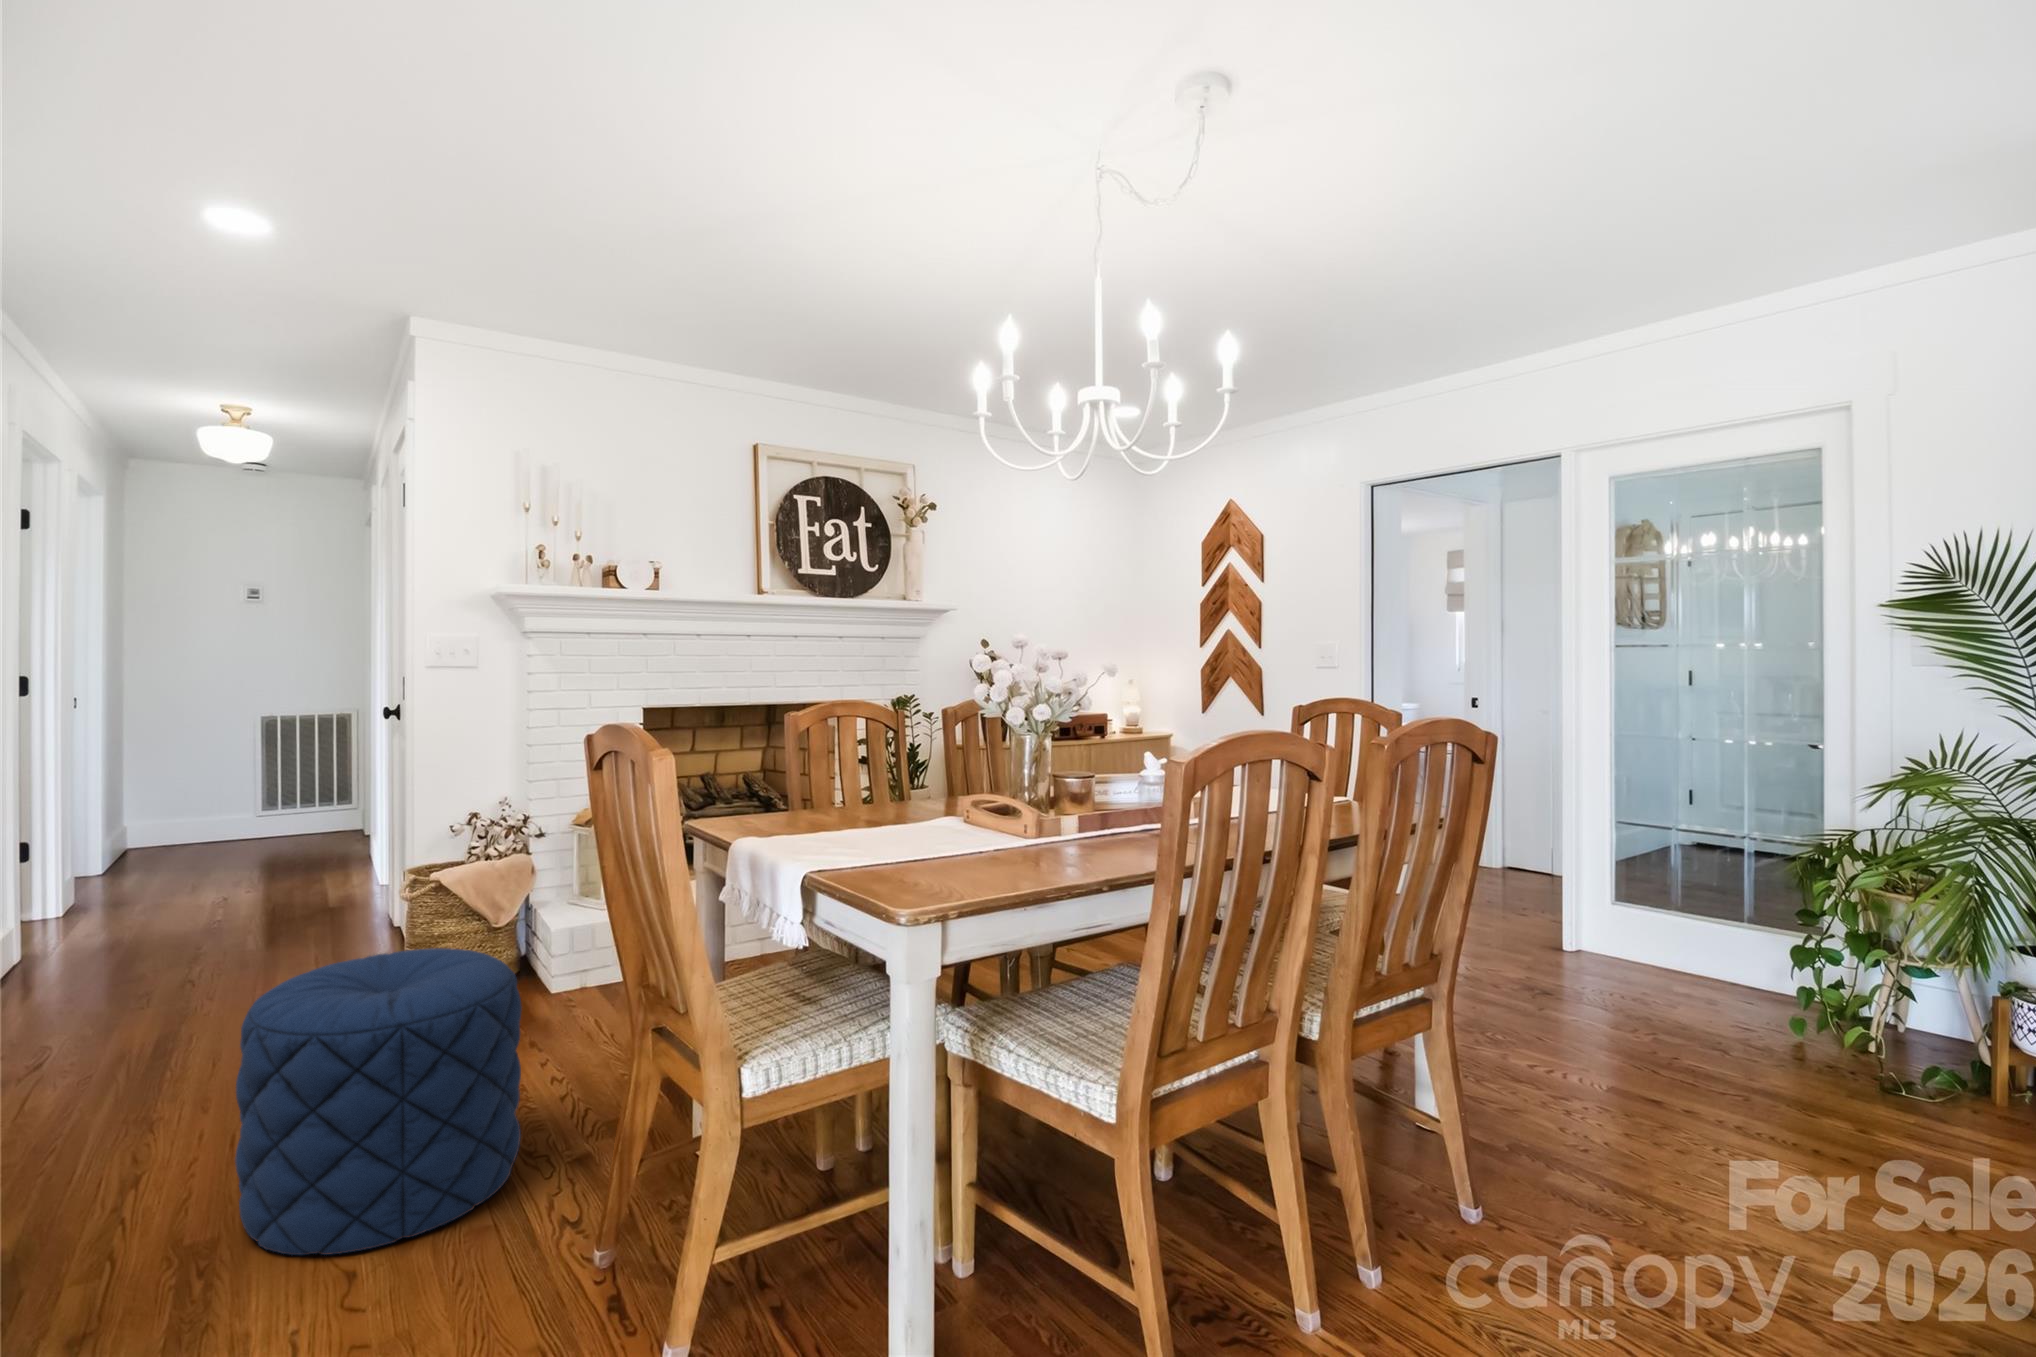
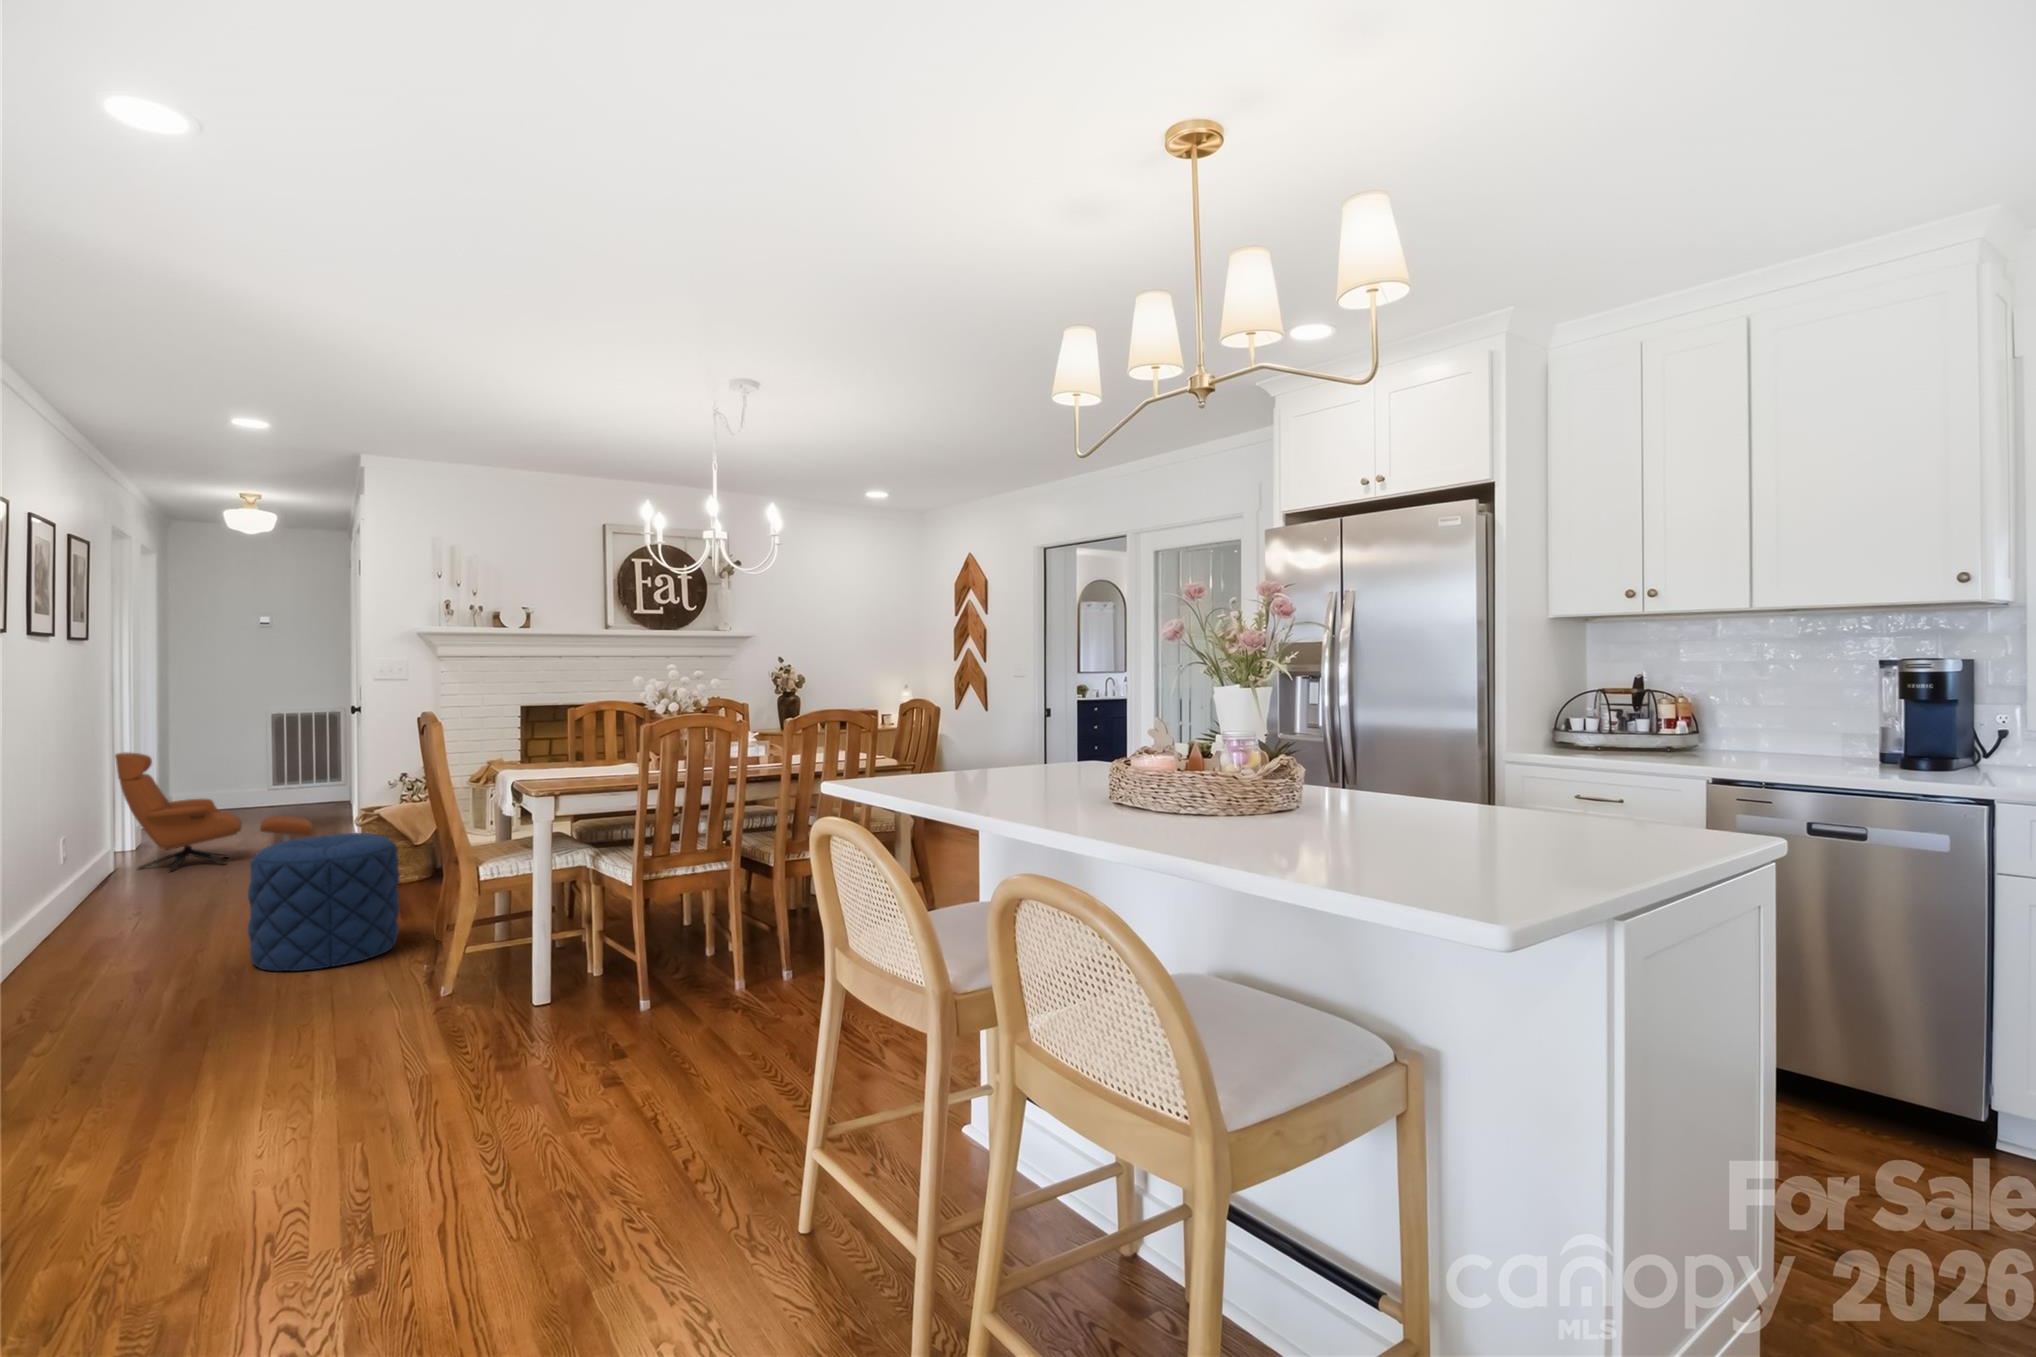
armchair: none [25,777,326,963] -> present [115,752,313,872]

